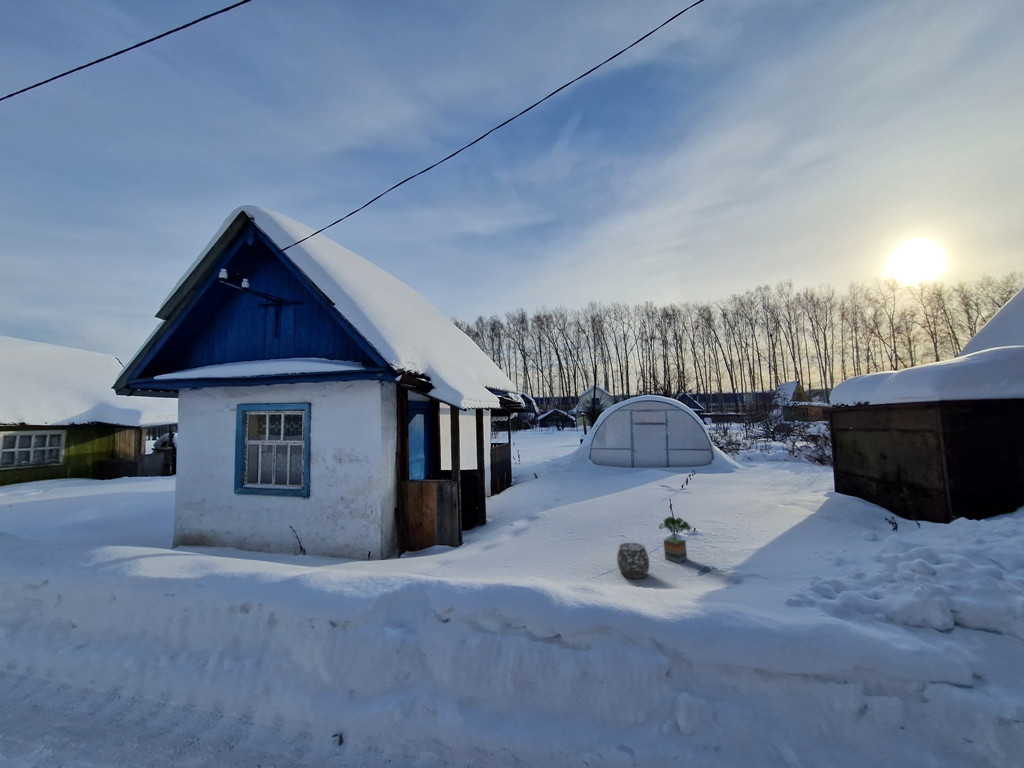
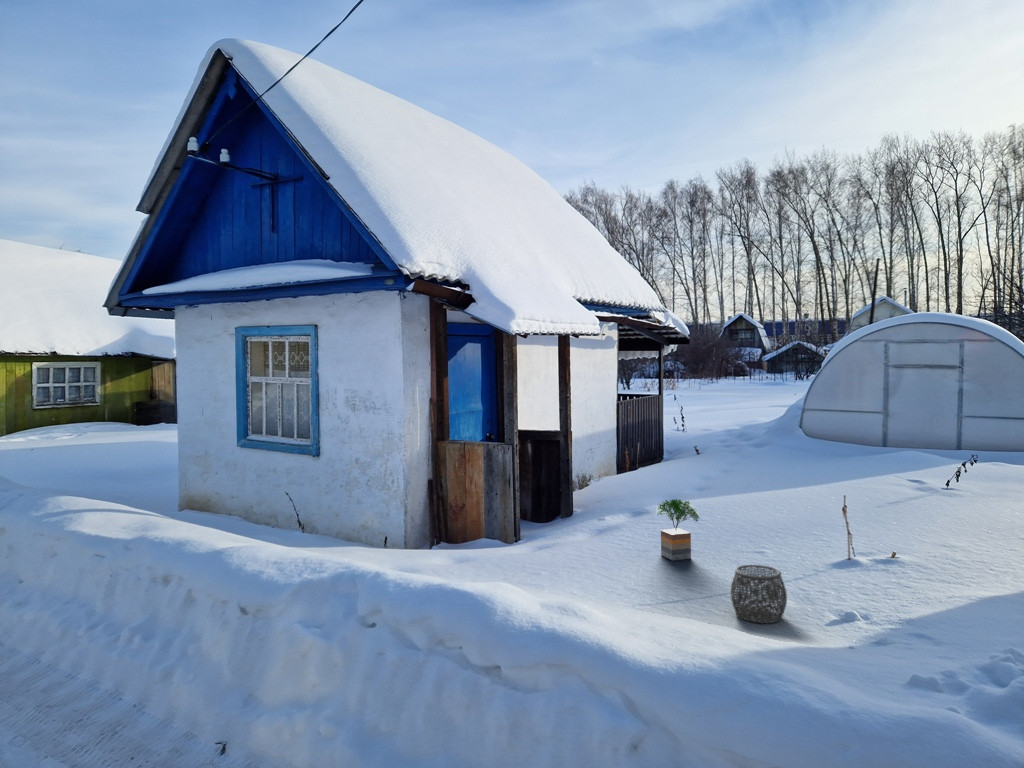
potted tree: present [659,517,691,563] -> present [657,499,700,561]

